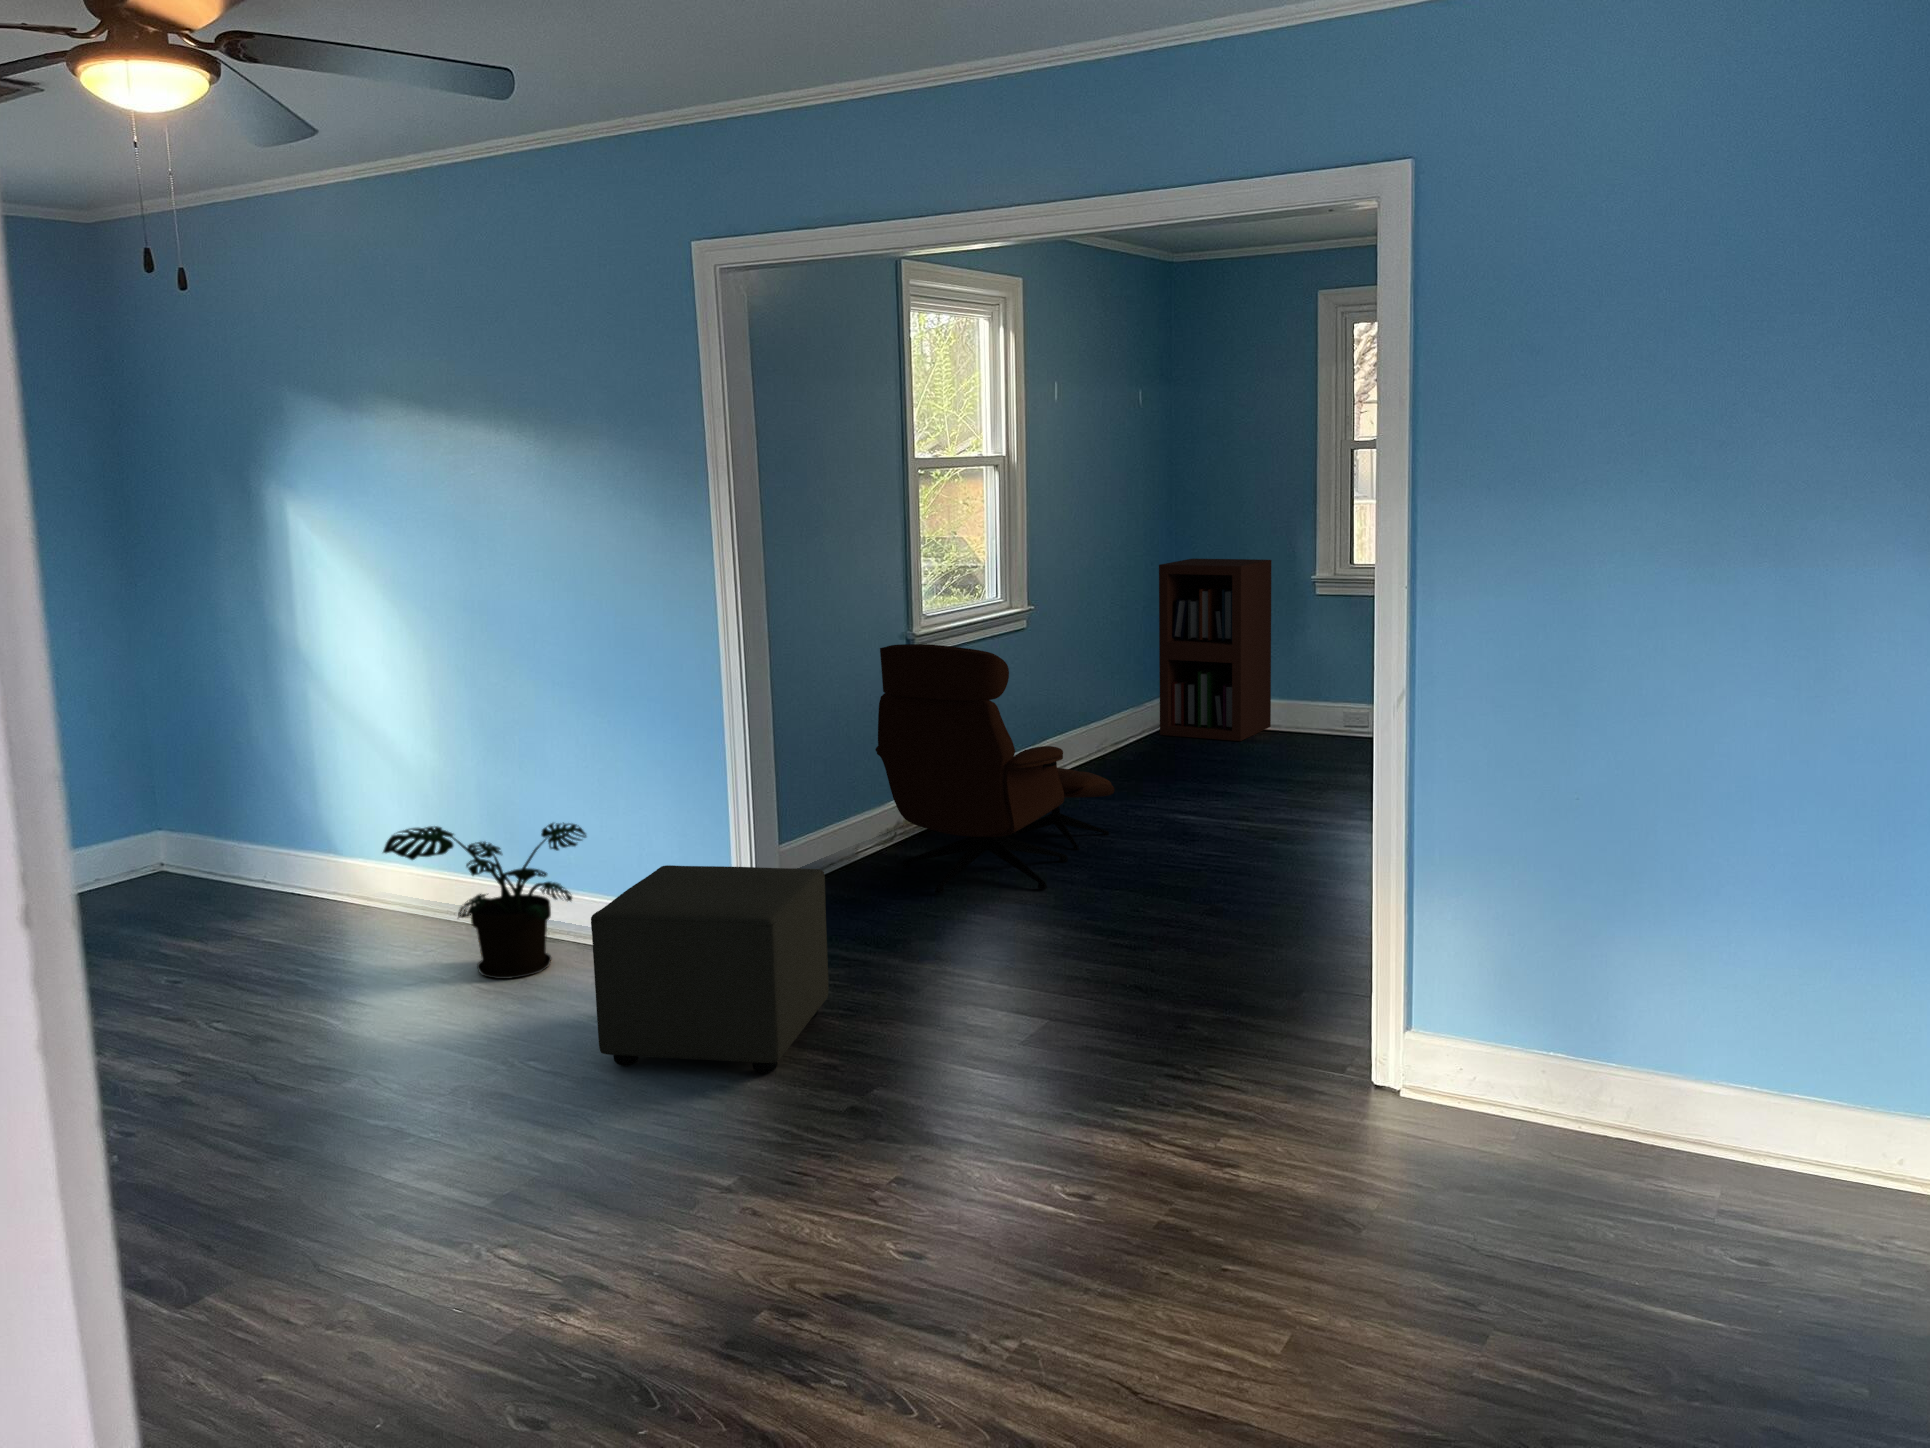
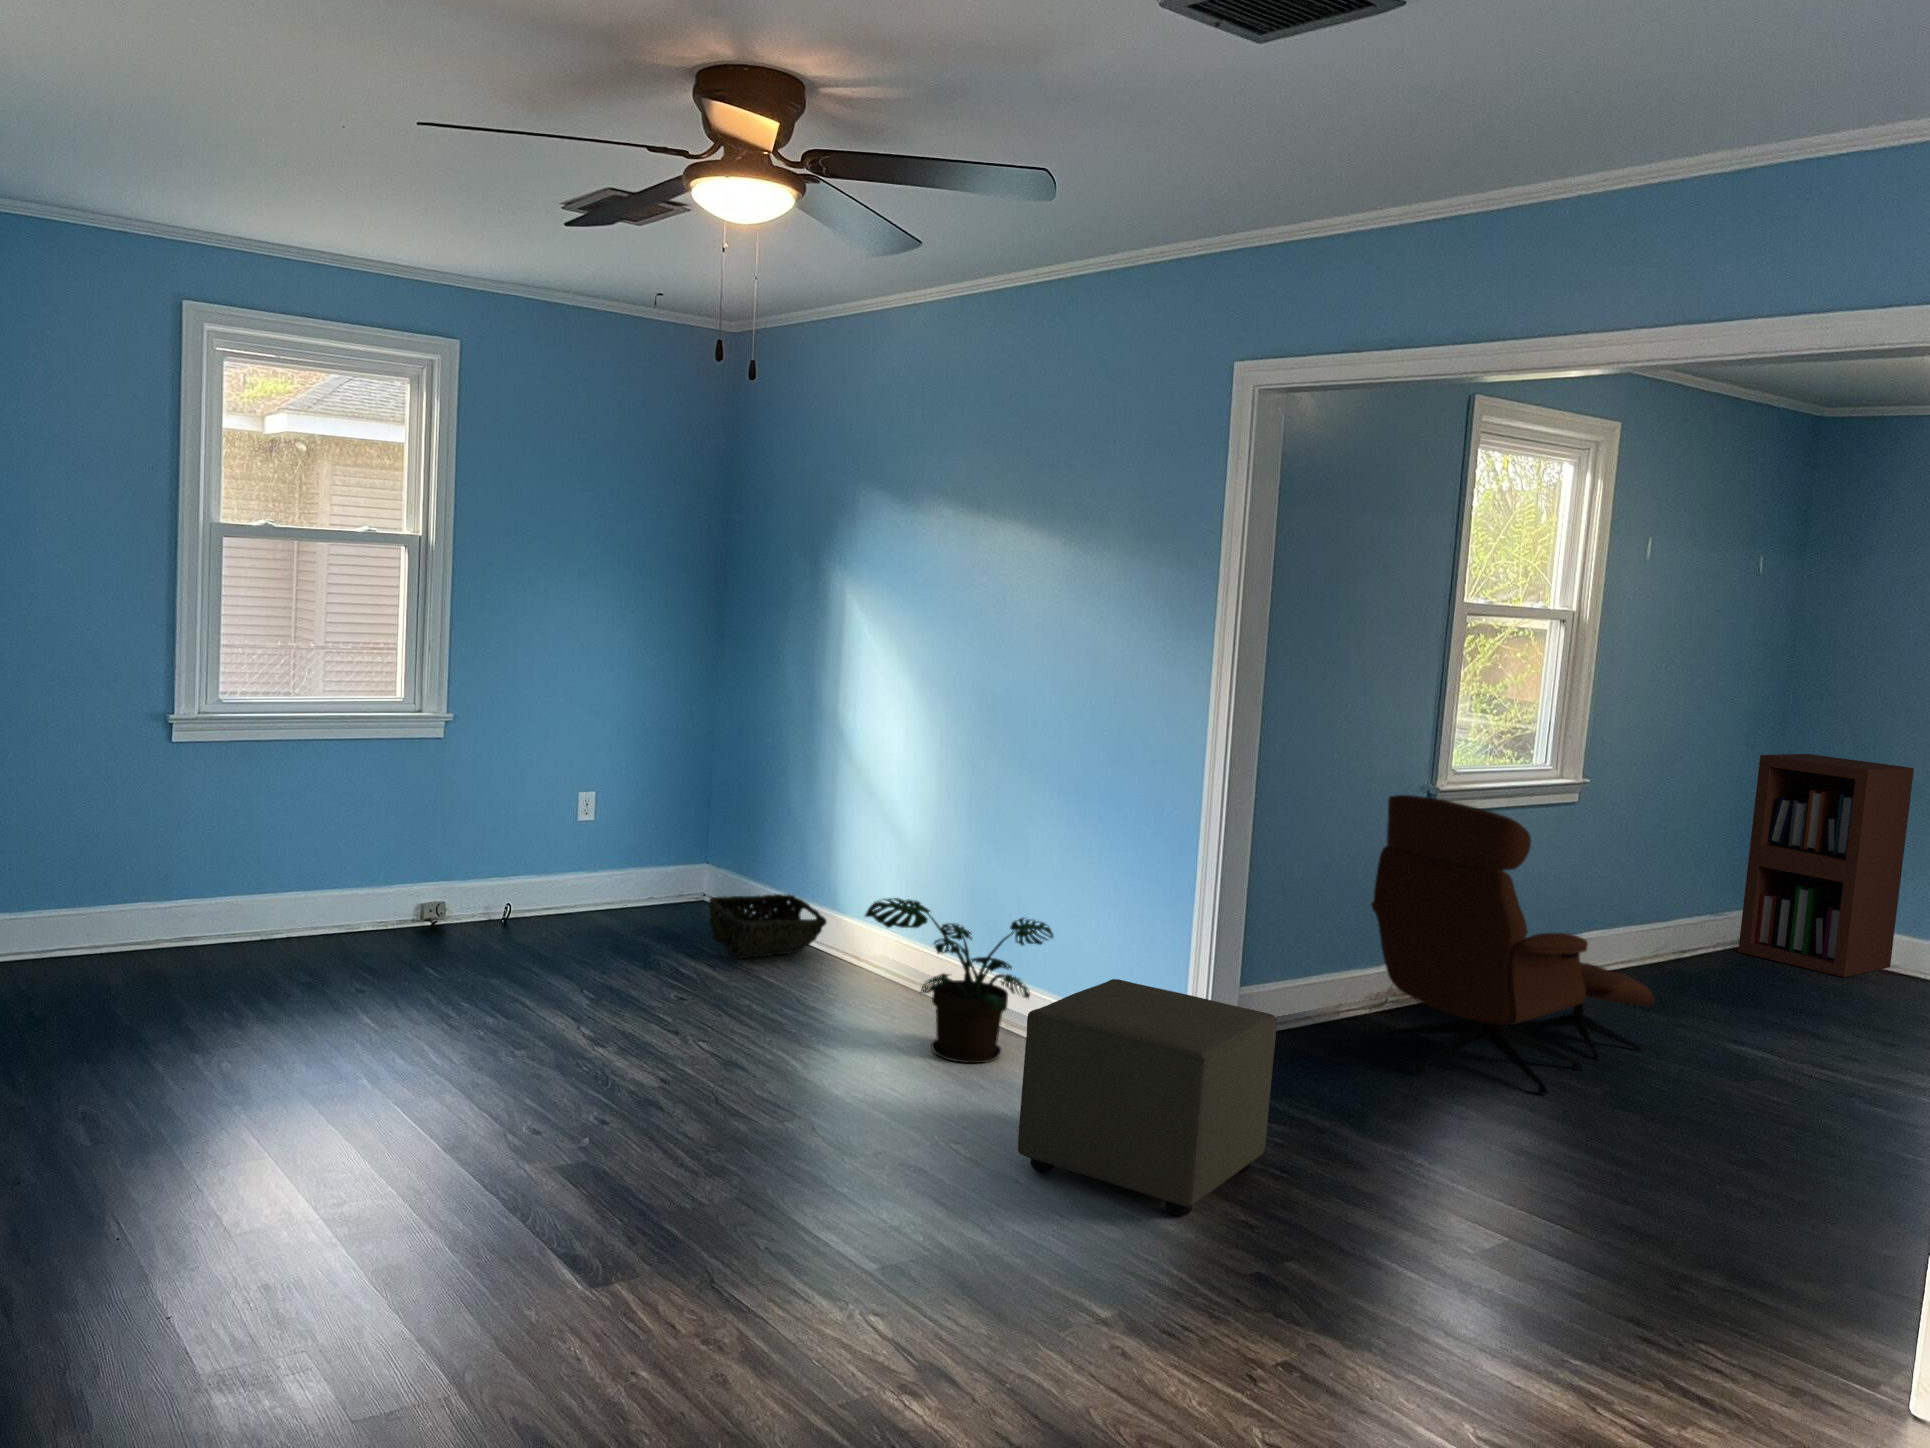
woven basket: none [186,844,328,923] -> present [709,894,827,958]

